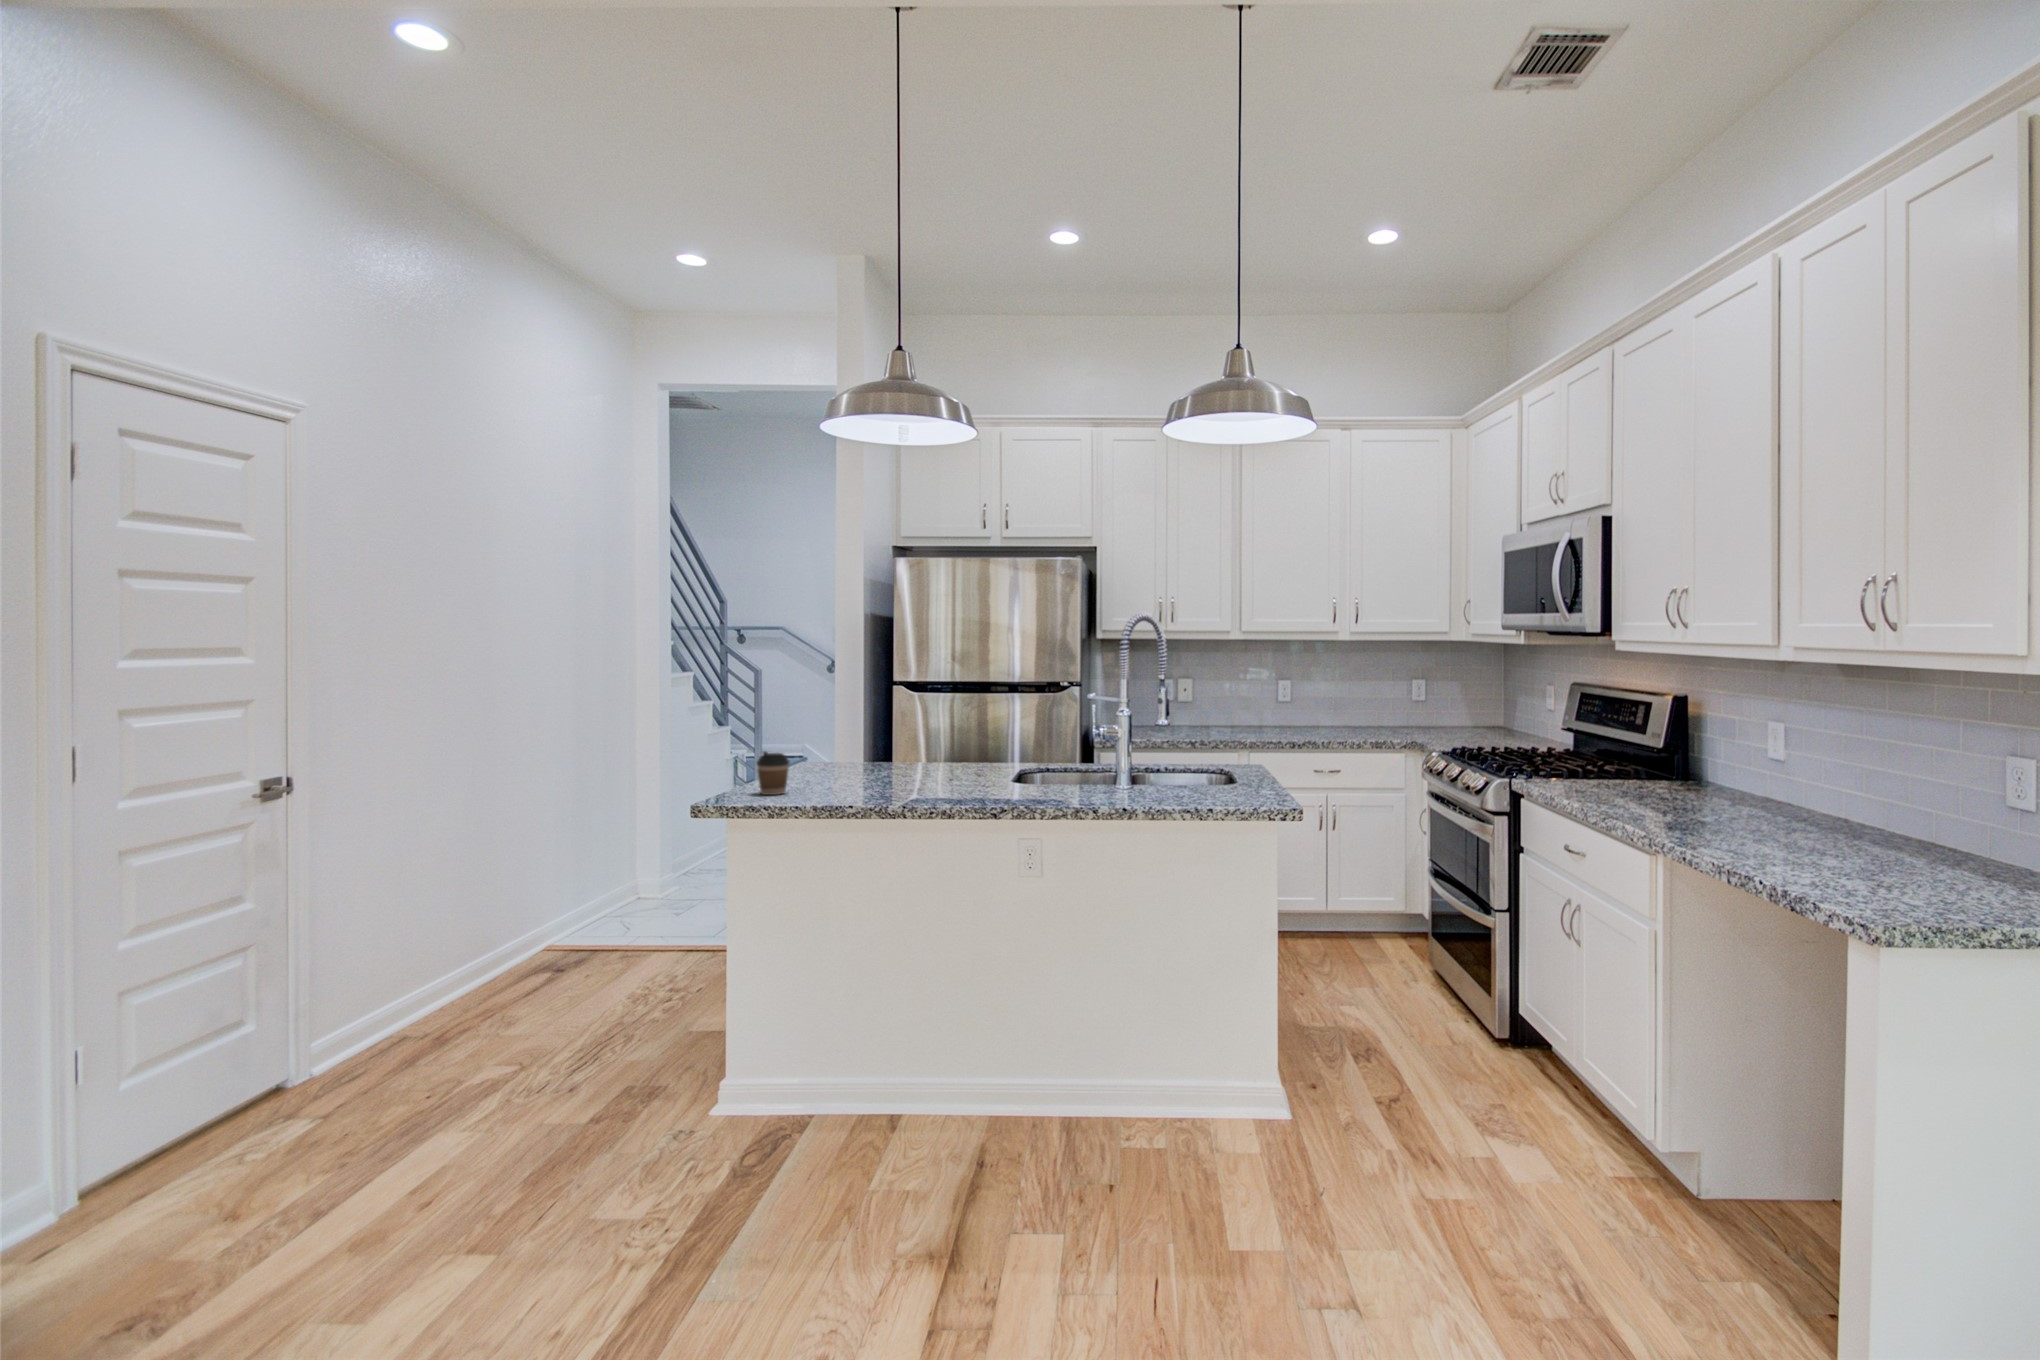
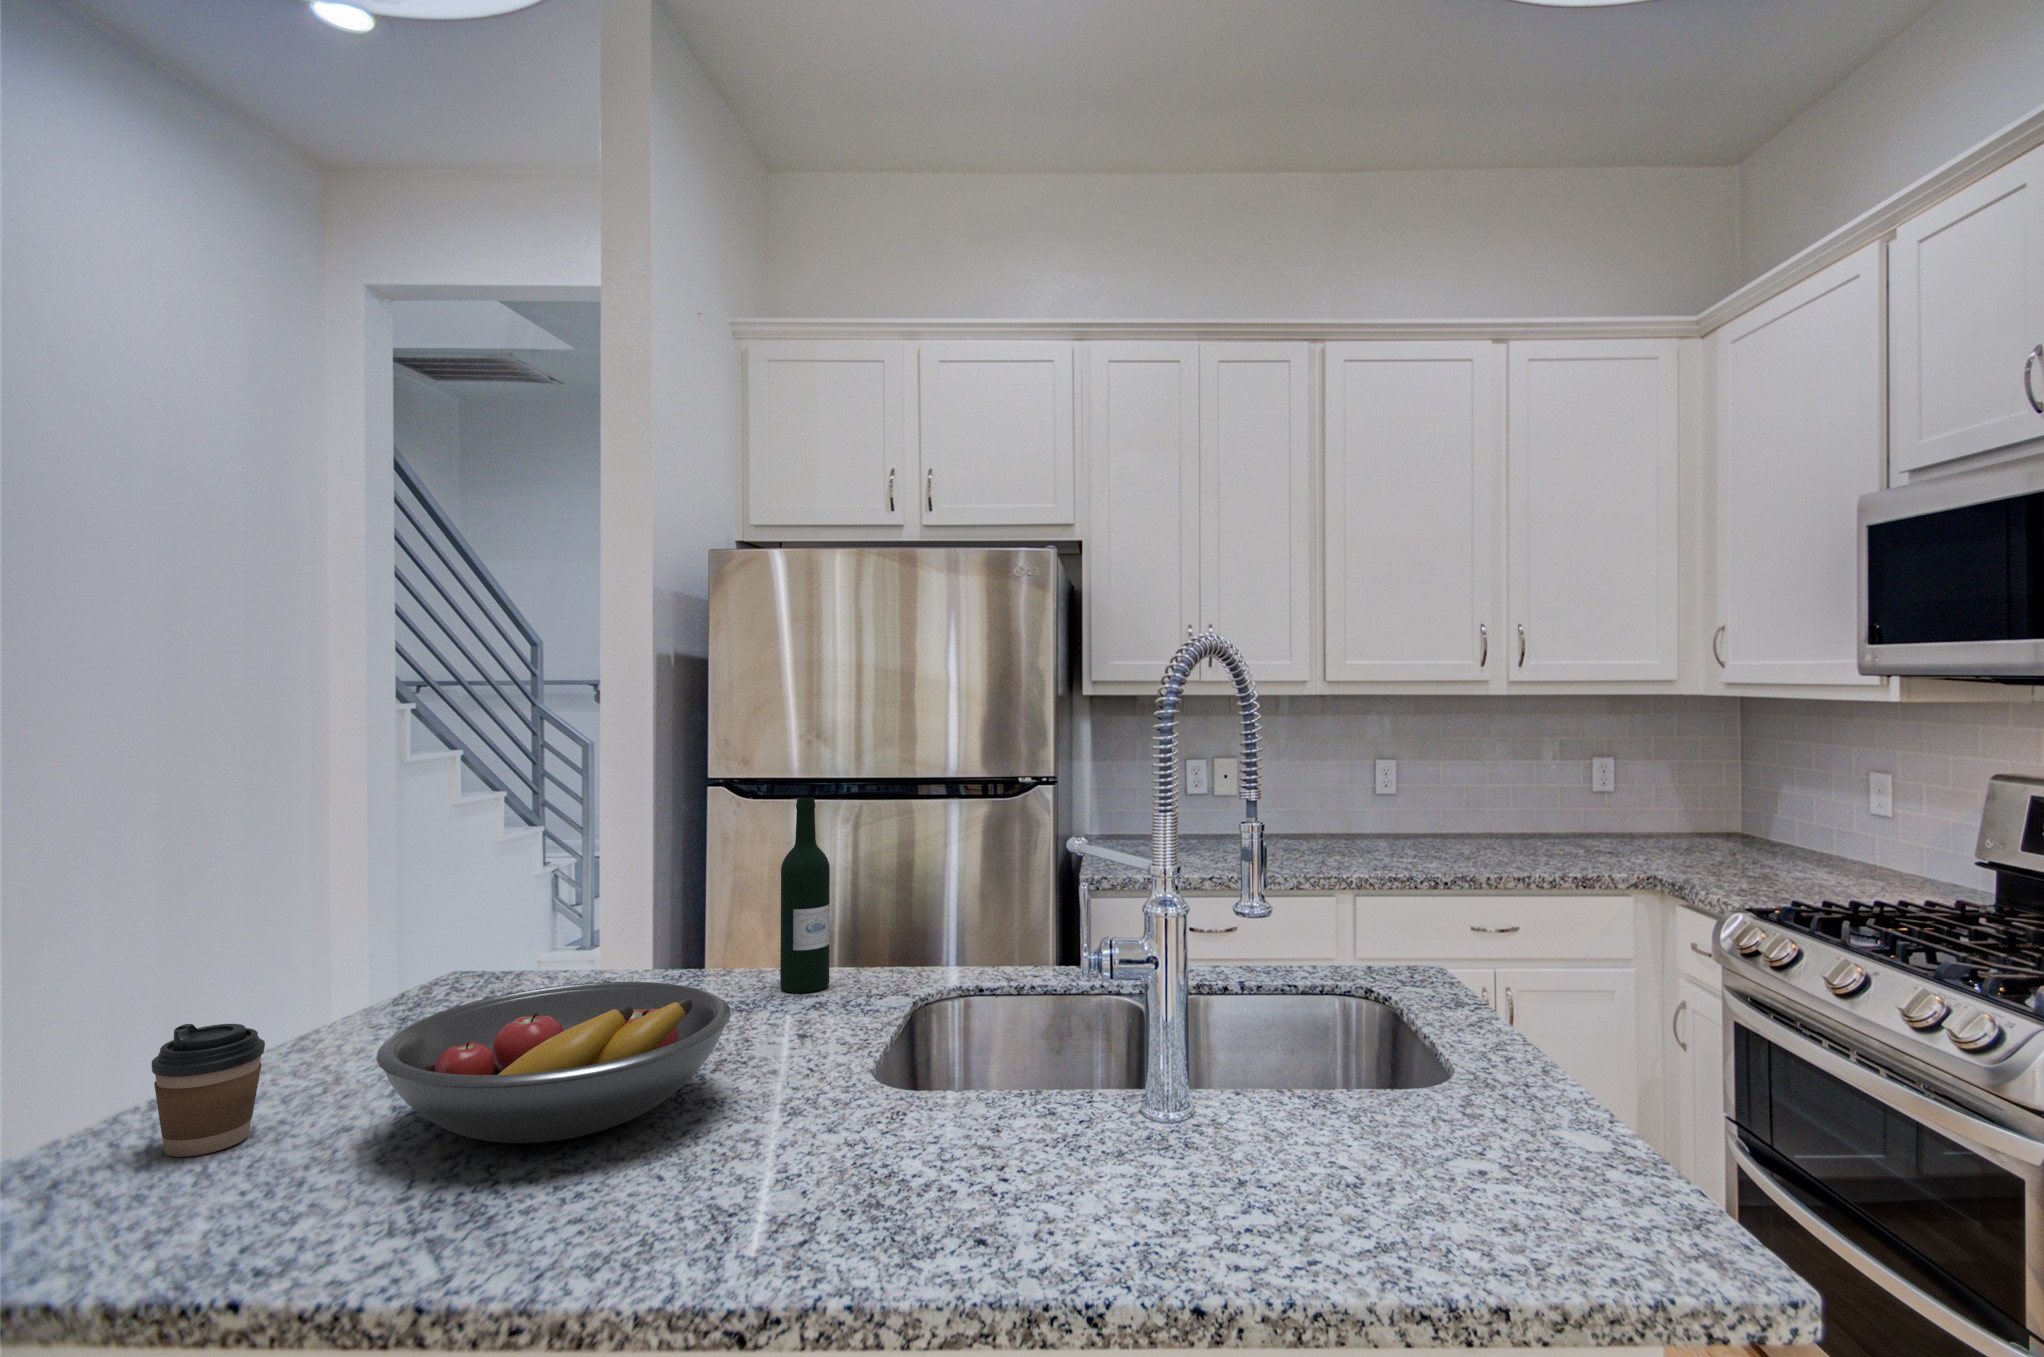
wine bottle: none [953,683,975,771] -> present [780,798,830,993]
fruit bowl: none [833,748,954,794] -> present [376,982,731,1143]

